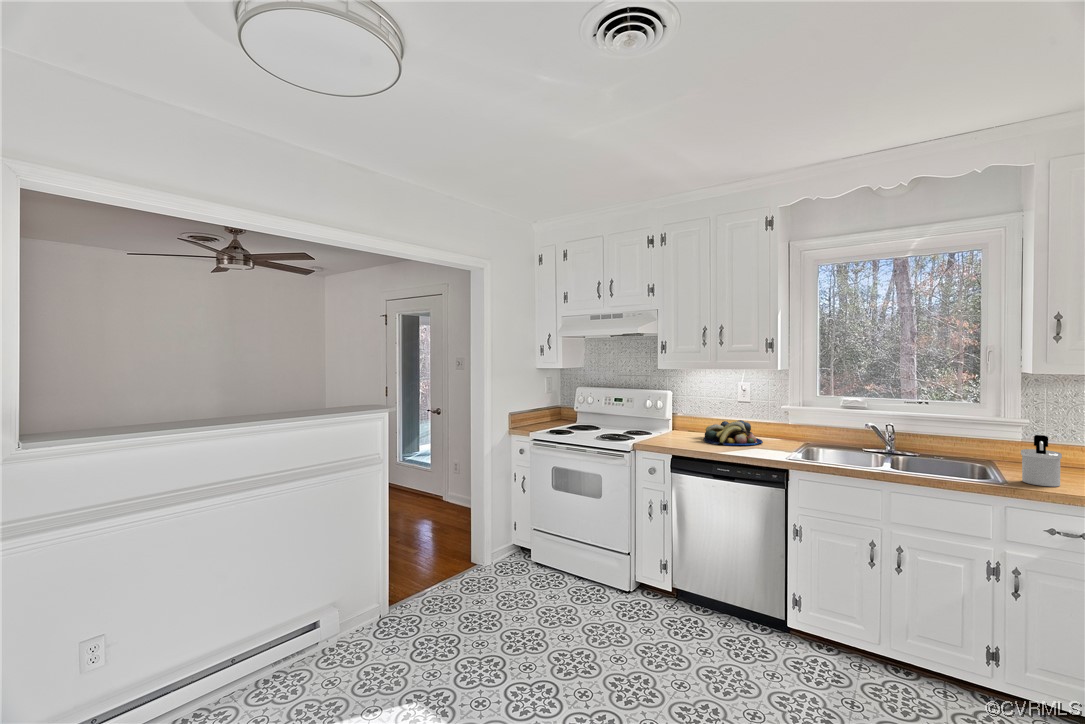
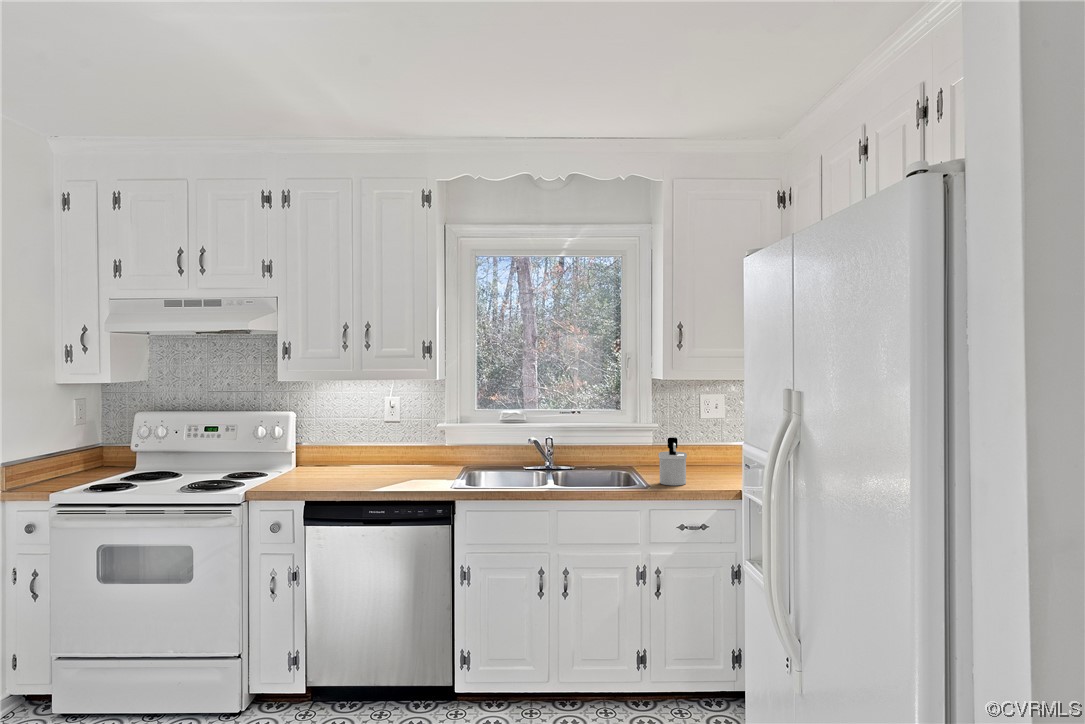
fruit bowl: present [704,420,763,446] -> none [343,446,417,480]

